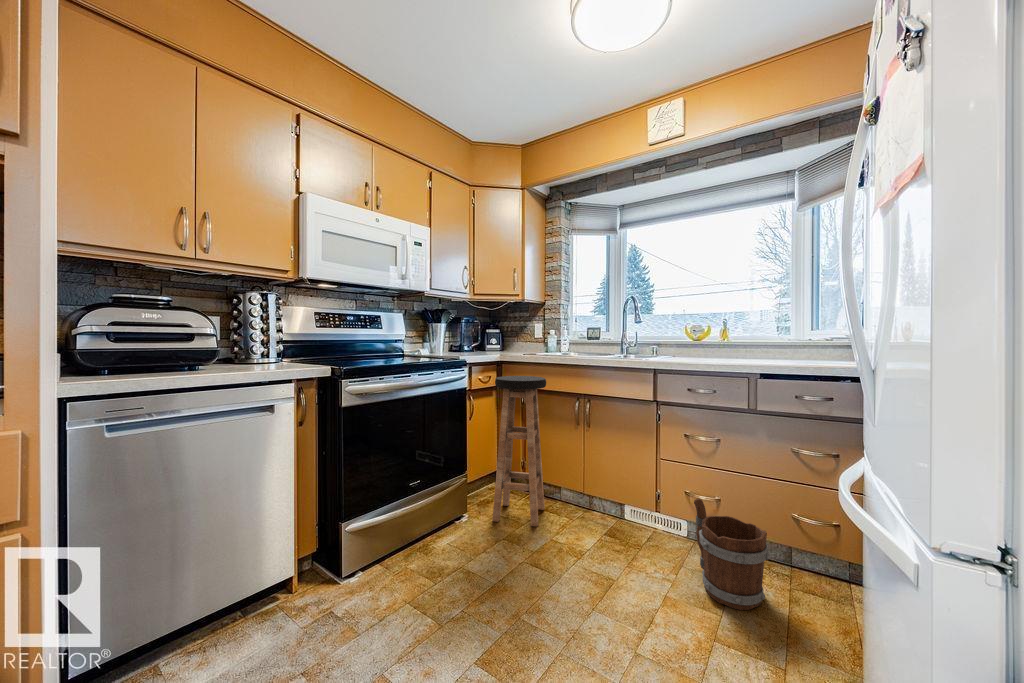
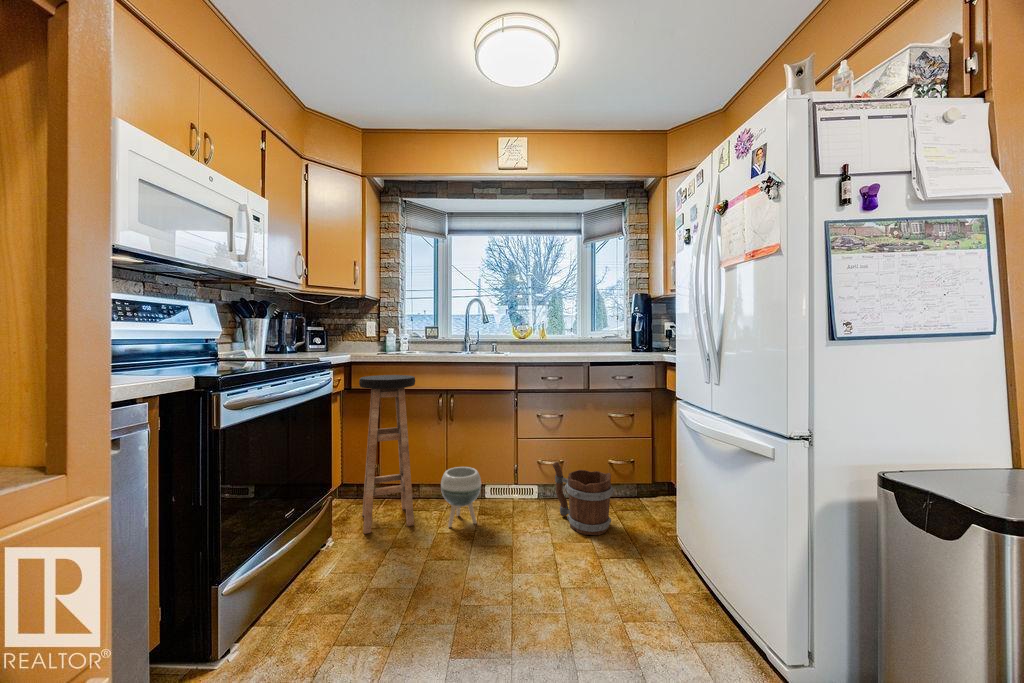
planter: none [560,479,604,544] -> present [441,467,481,527]

